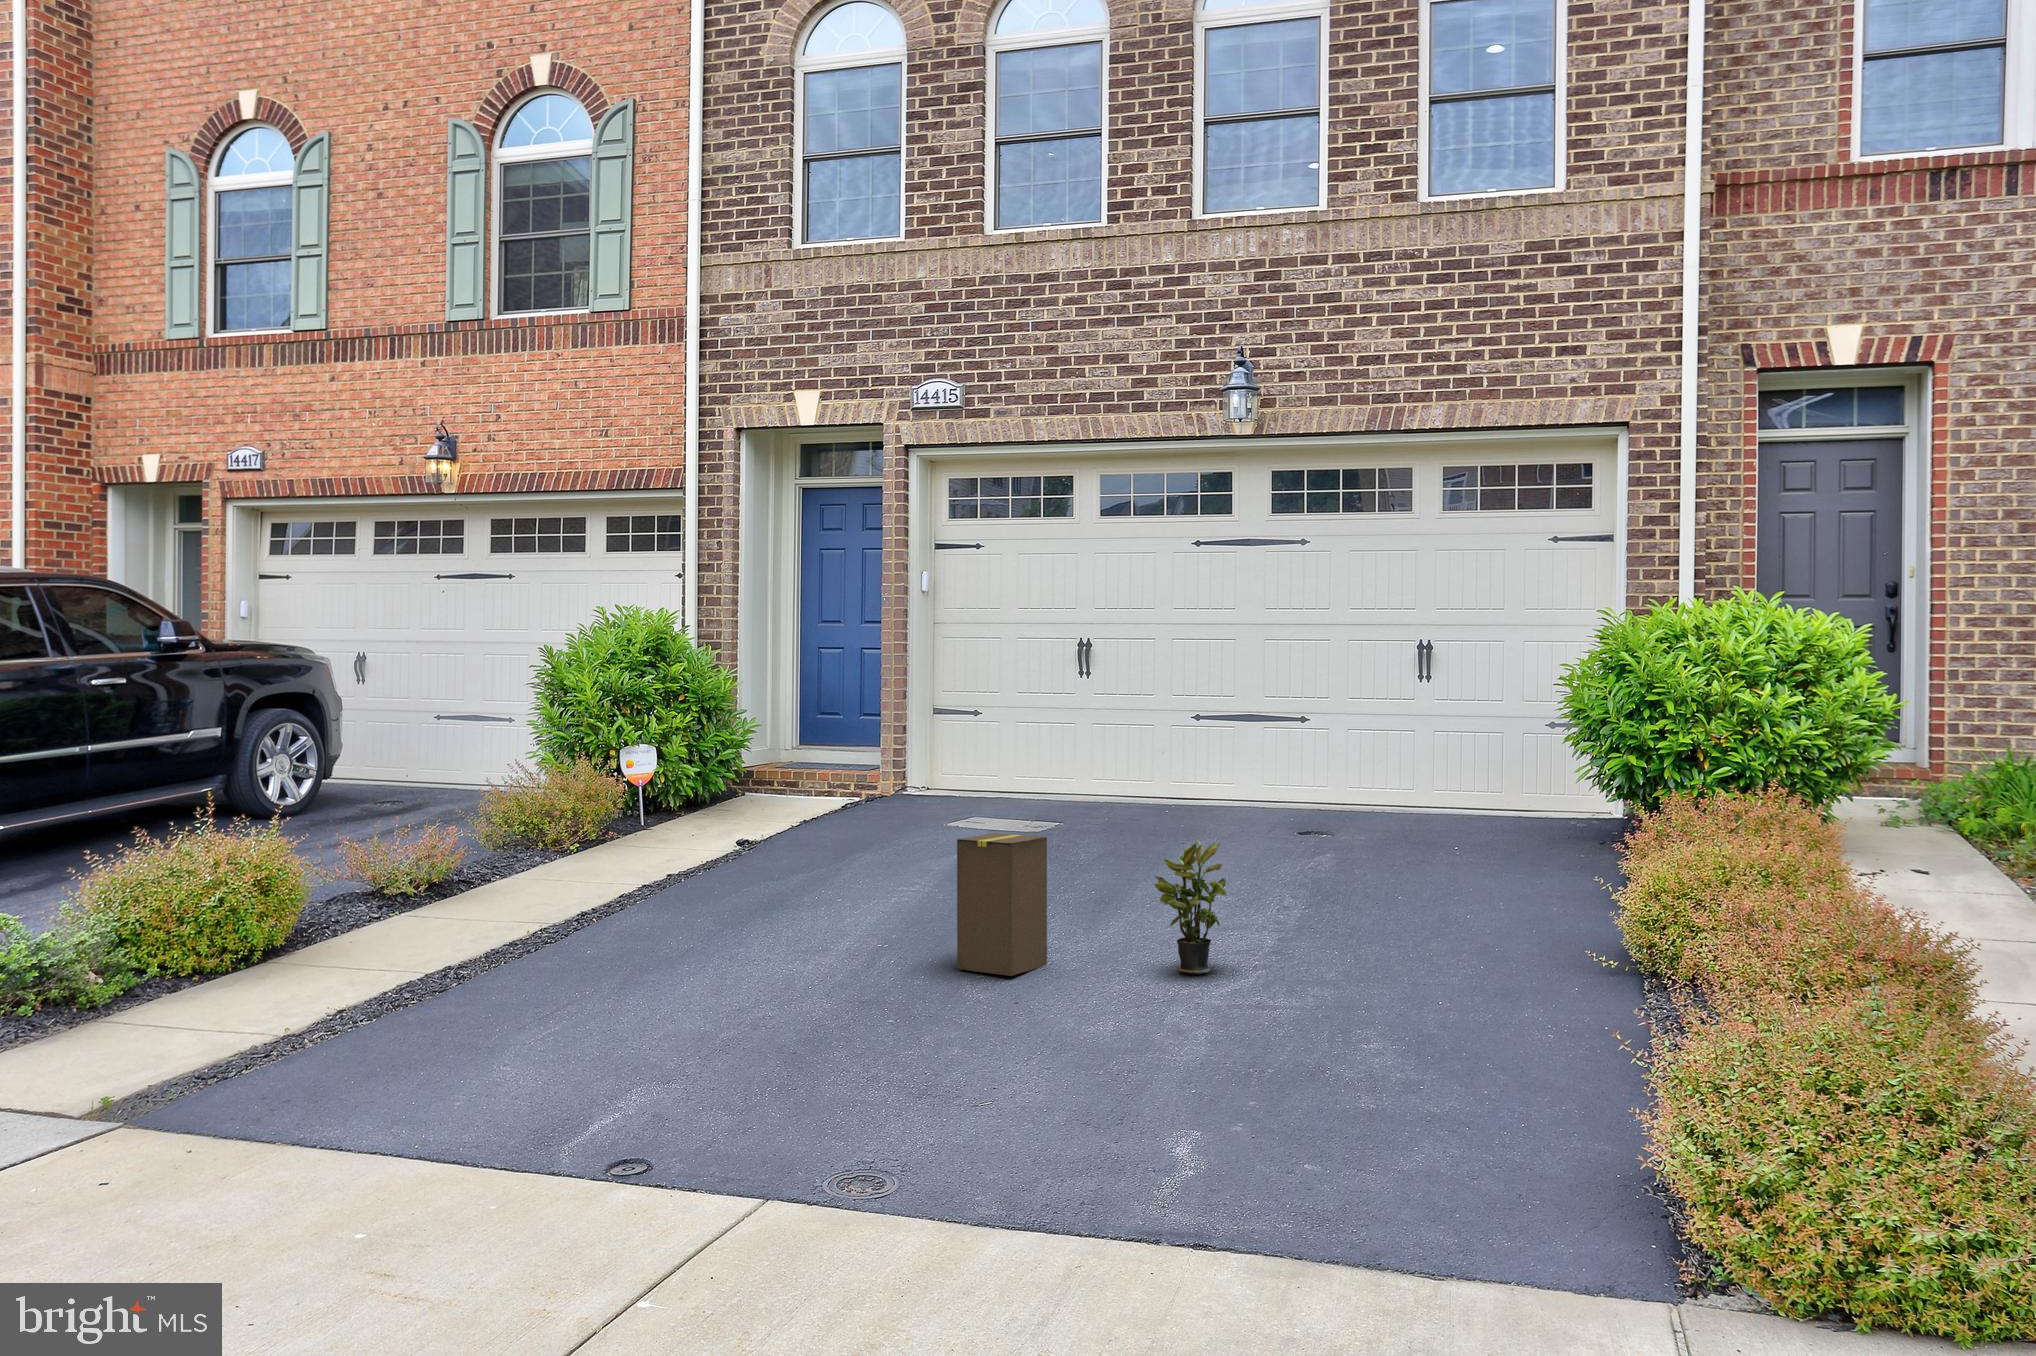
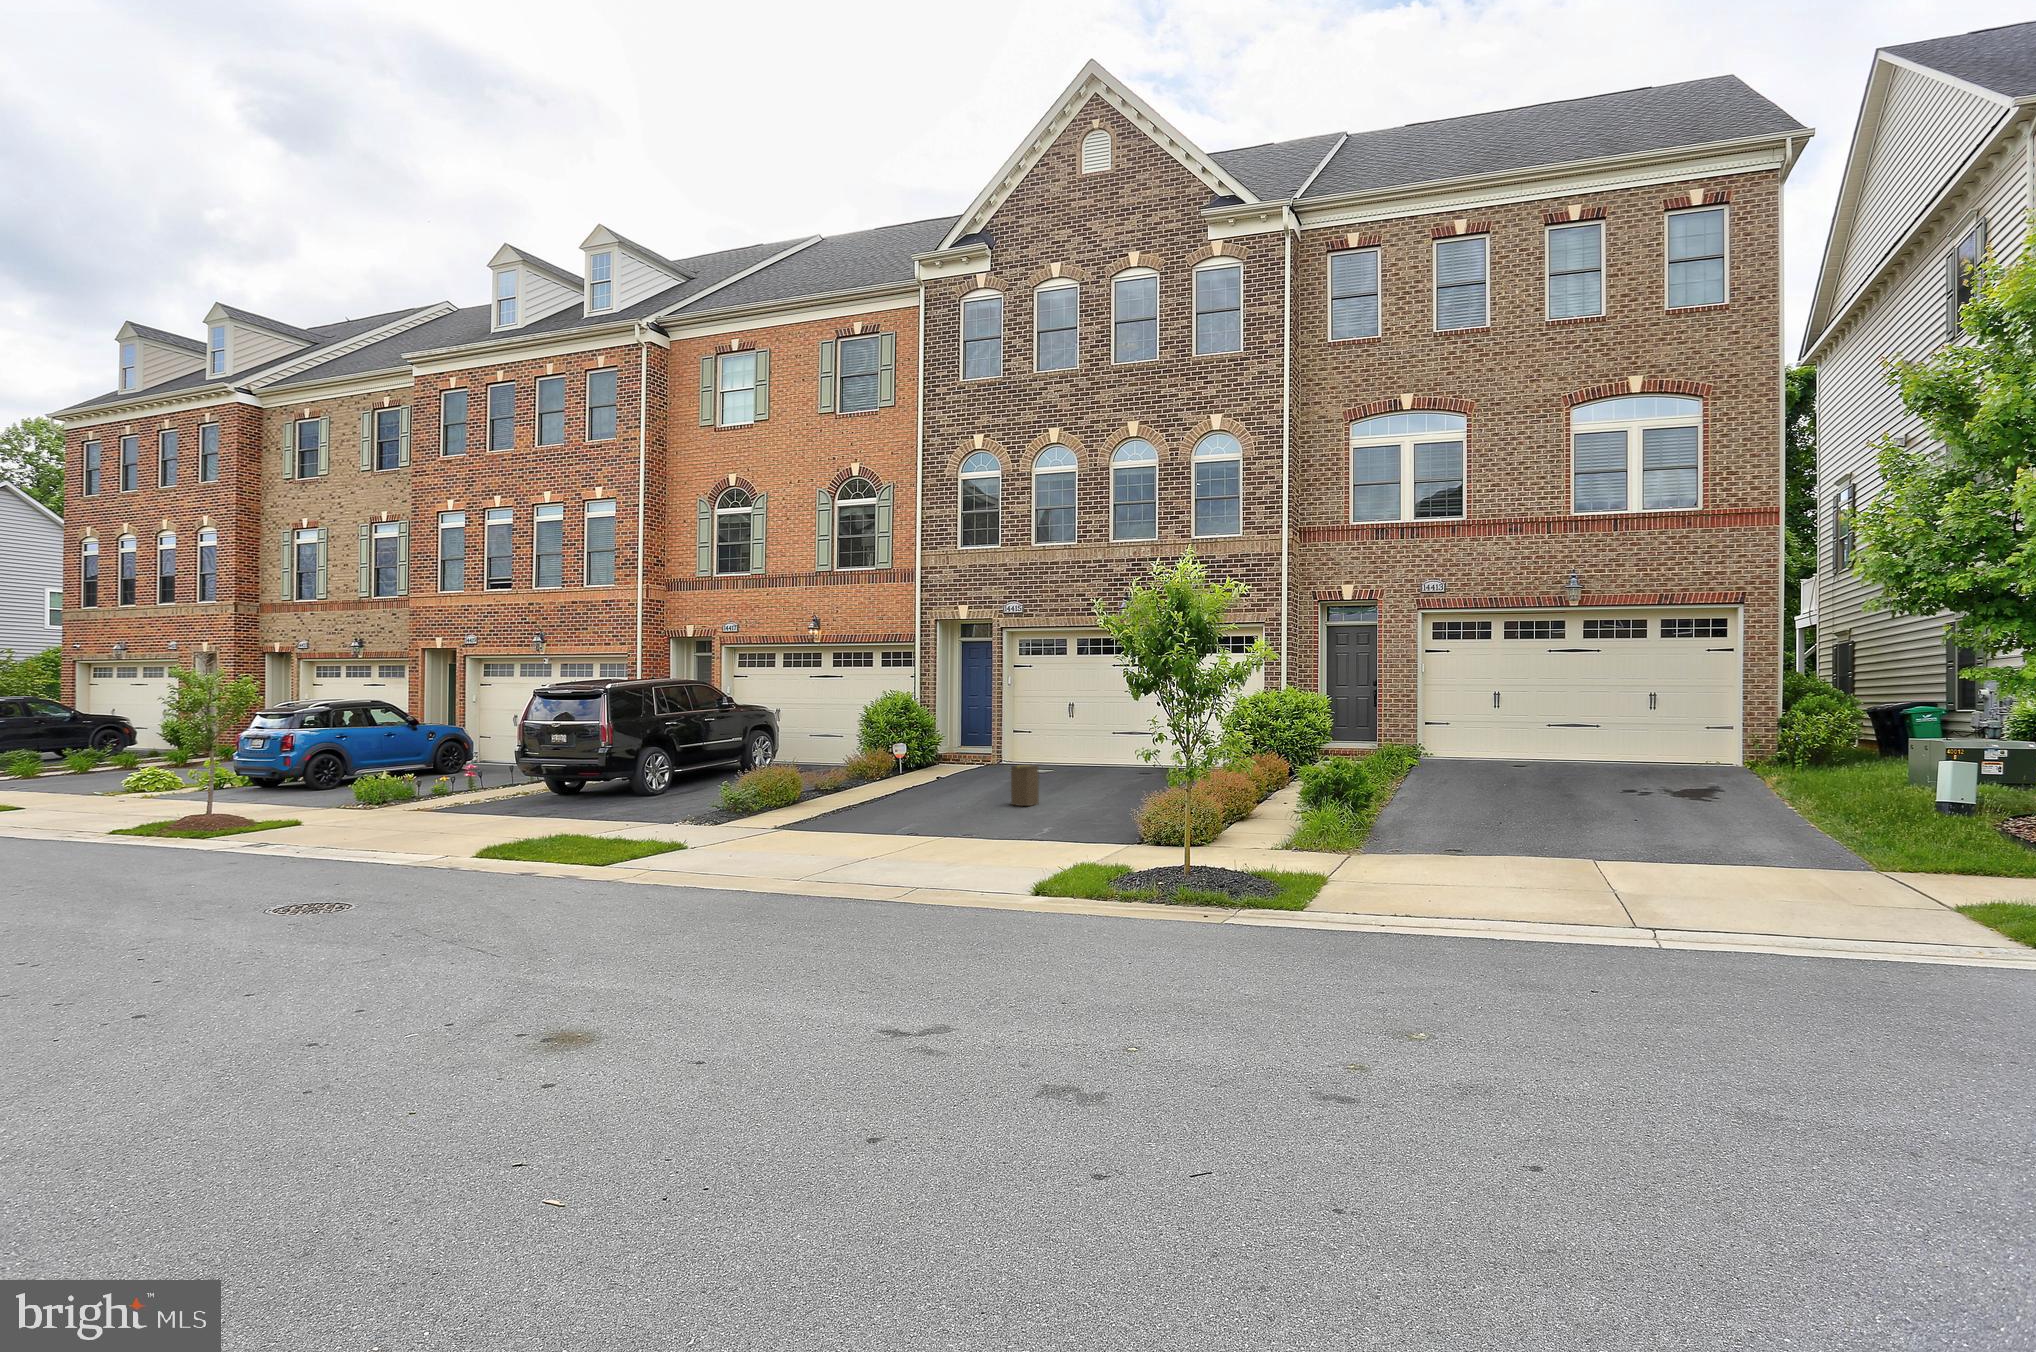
potted plant: present [1154,840,1226,974] -> none [1070,766,1091,806]

